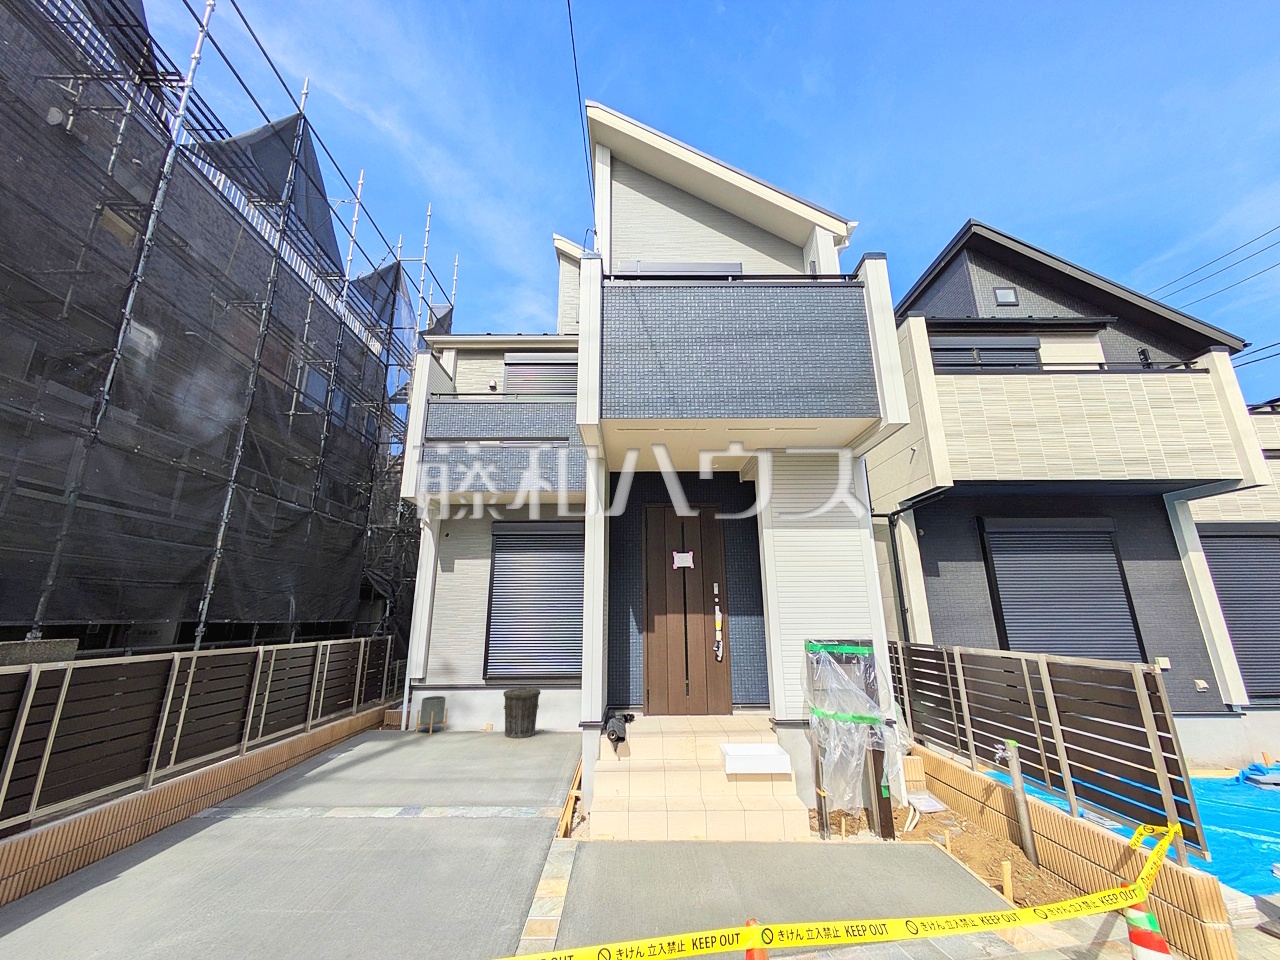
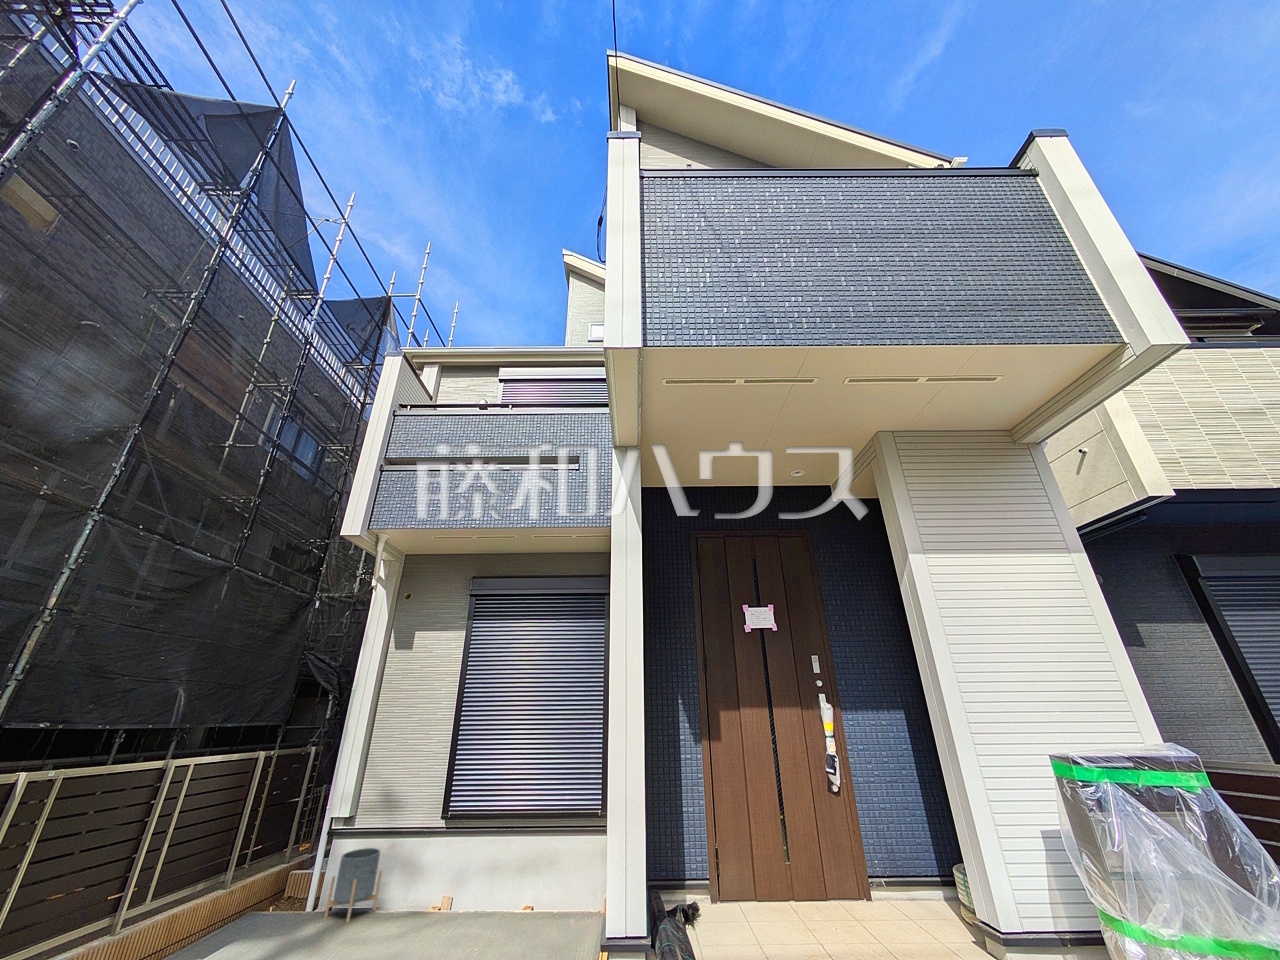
trash can: present [503,687,540,738] -> none [470,832,531,929]

